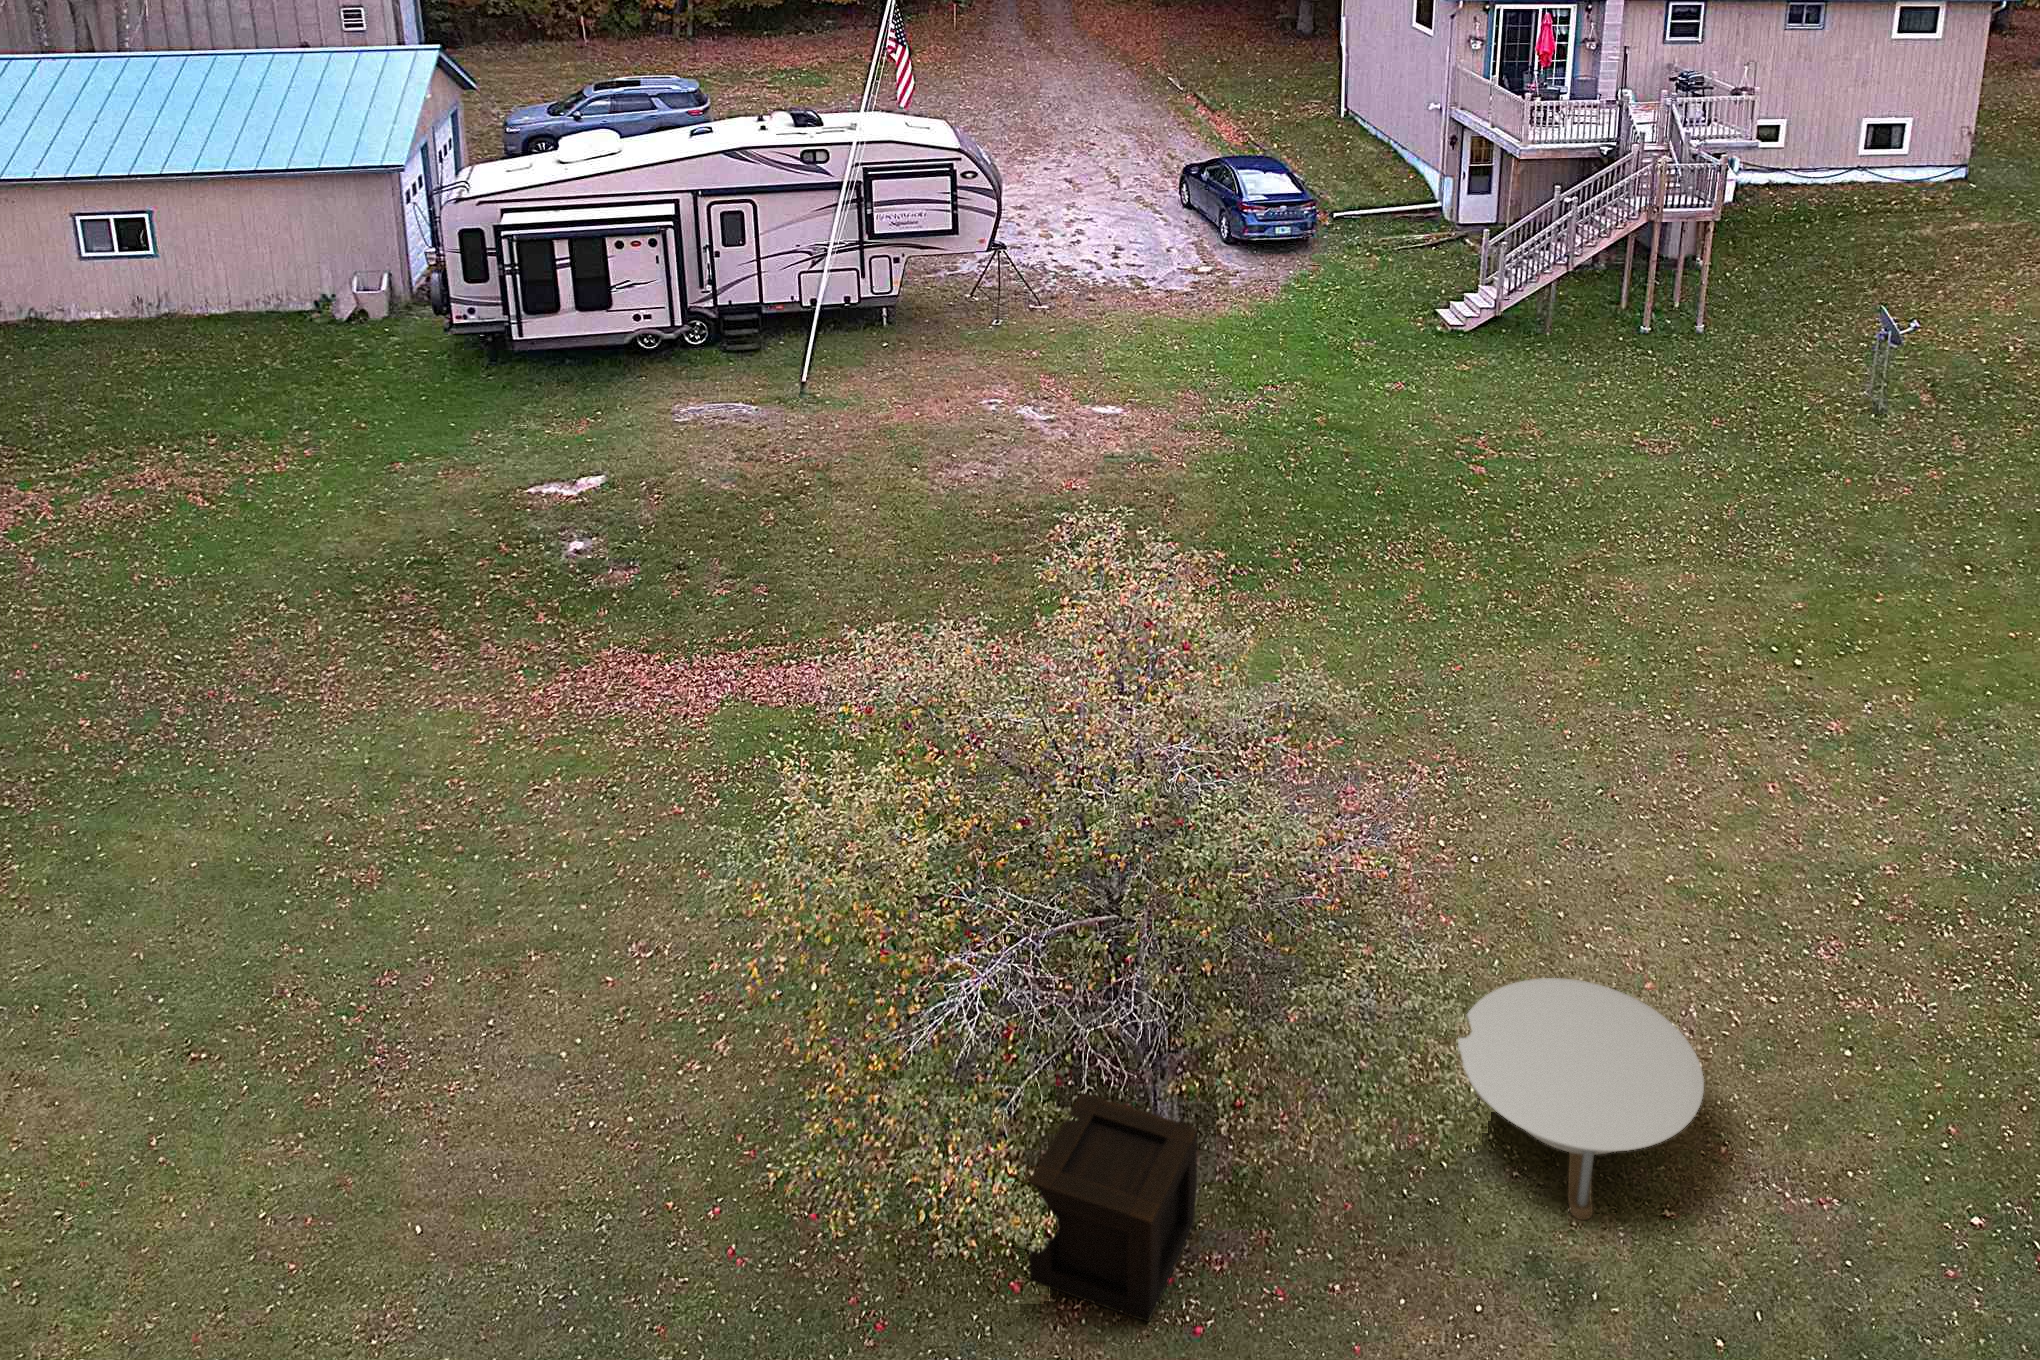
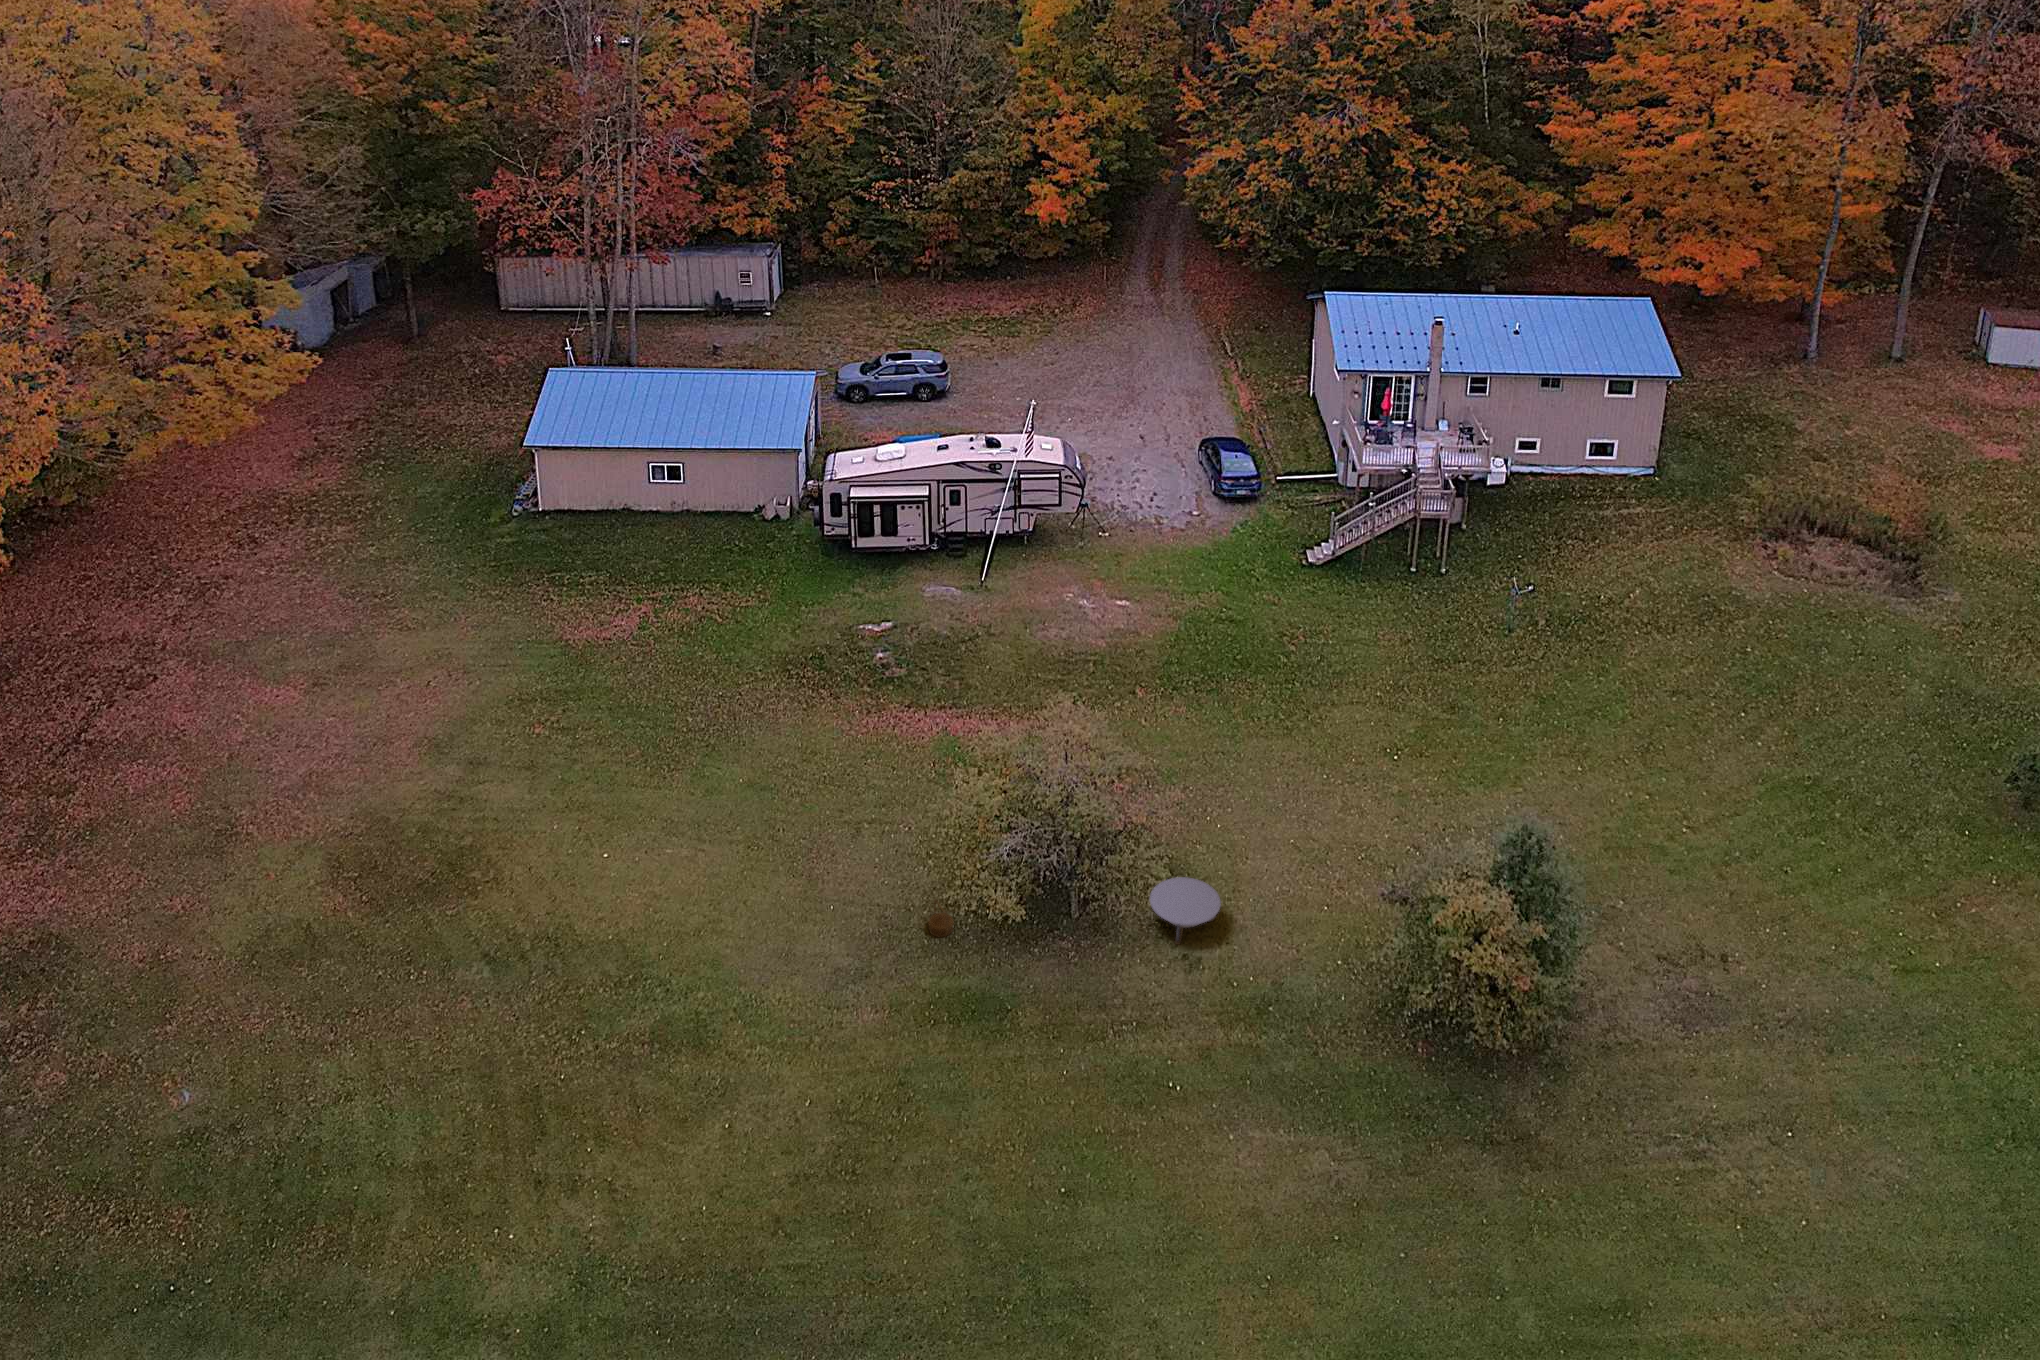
wooden crate: present [1029,1093,1197,1322] -> none [1018,891,1067,953]
woven basket: none [688,1171,786,1317] -> present [928,899,954,937]

